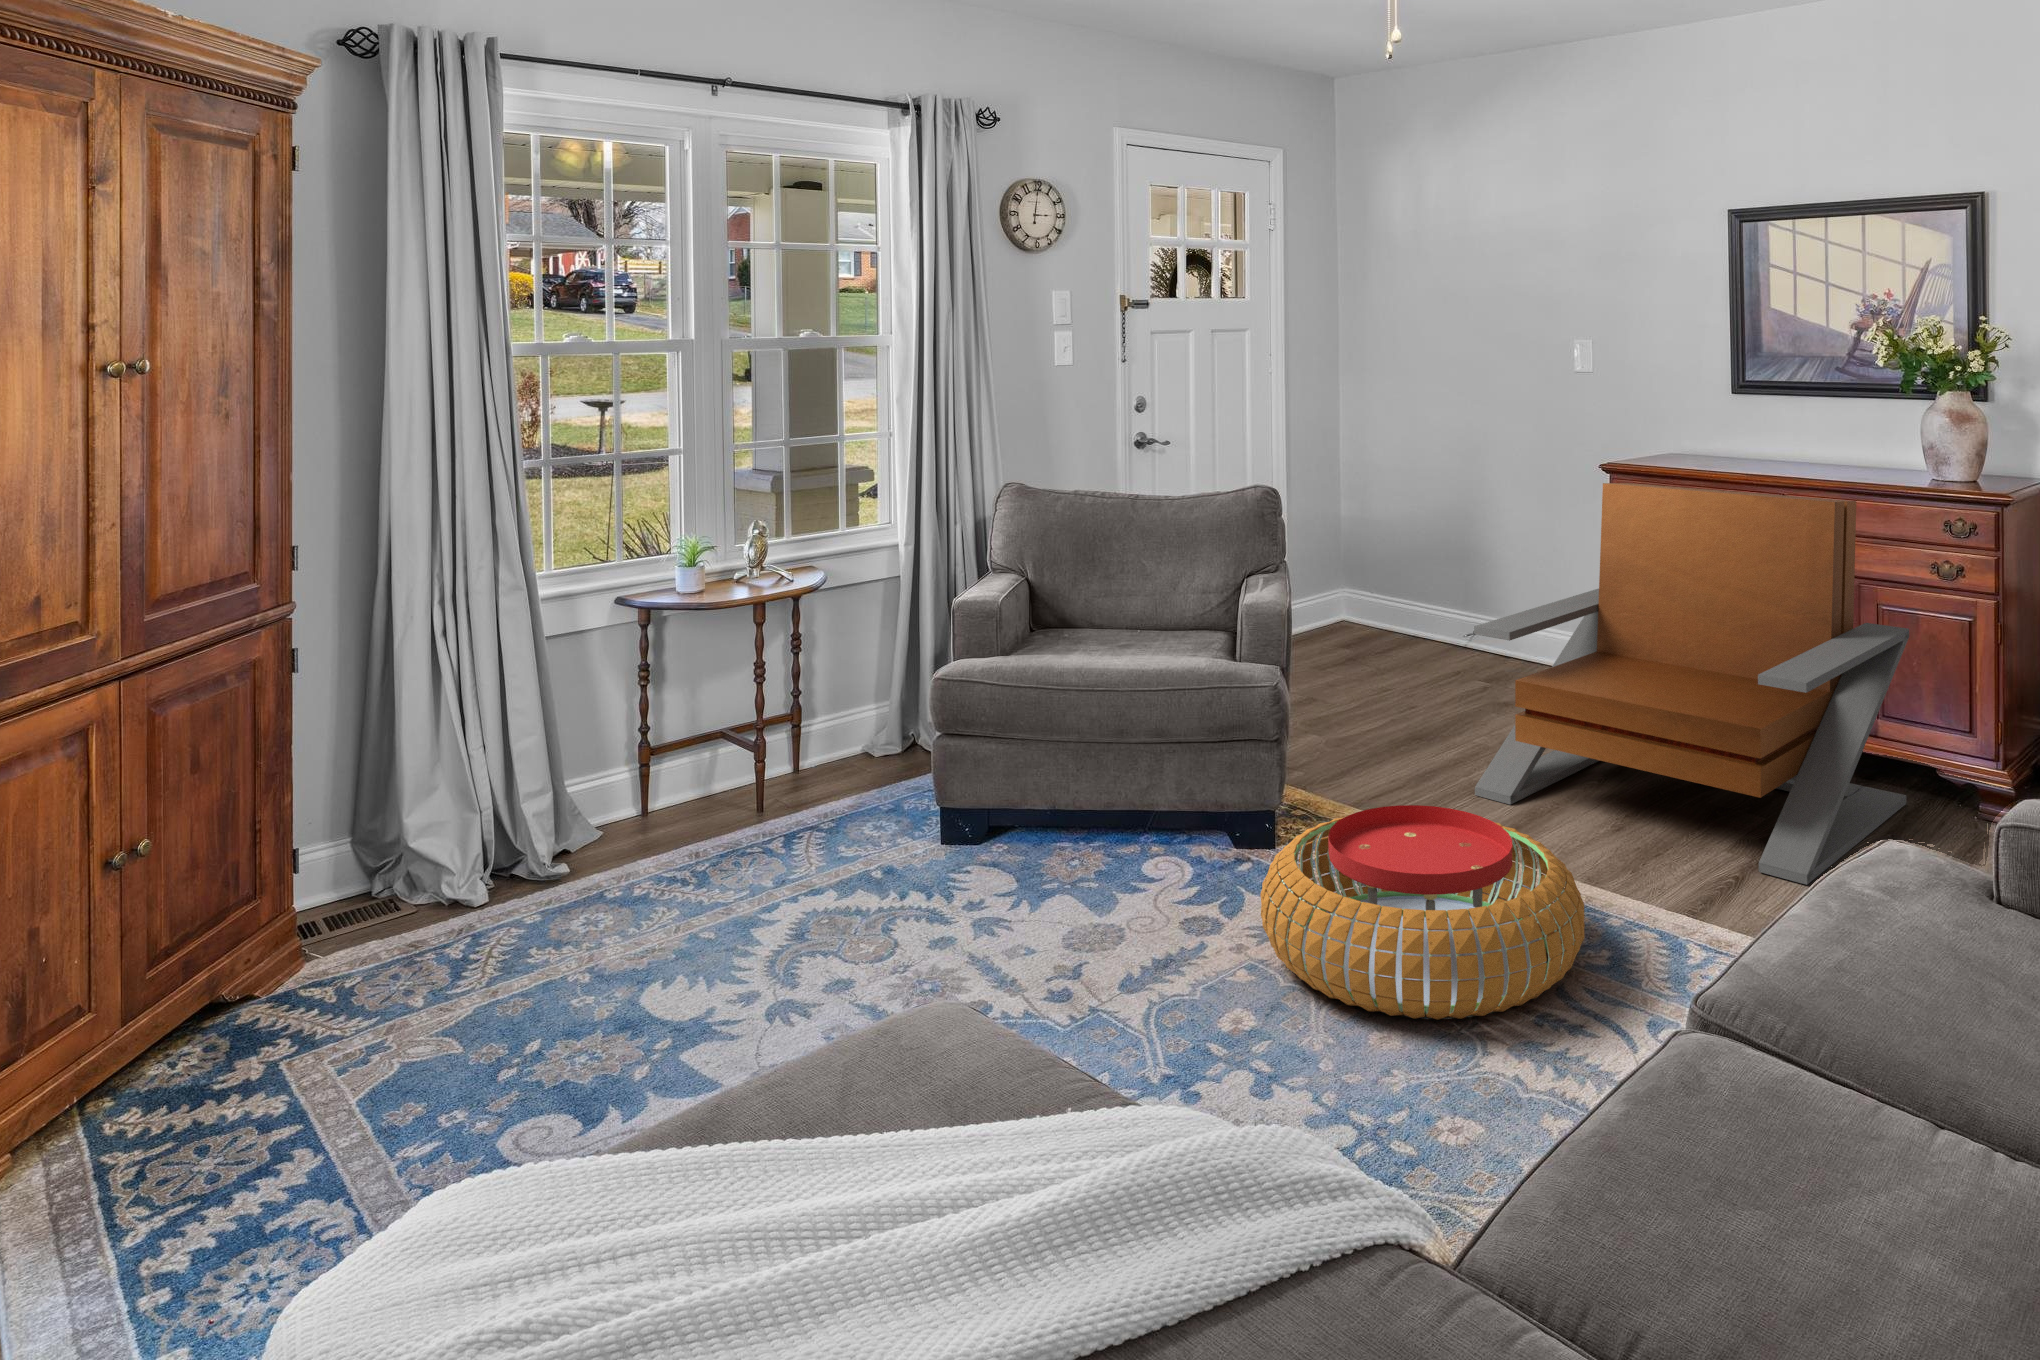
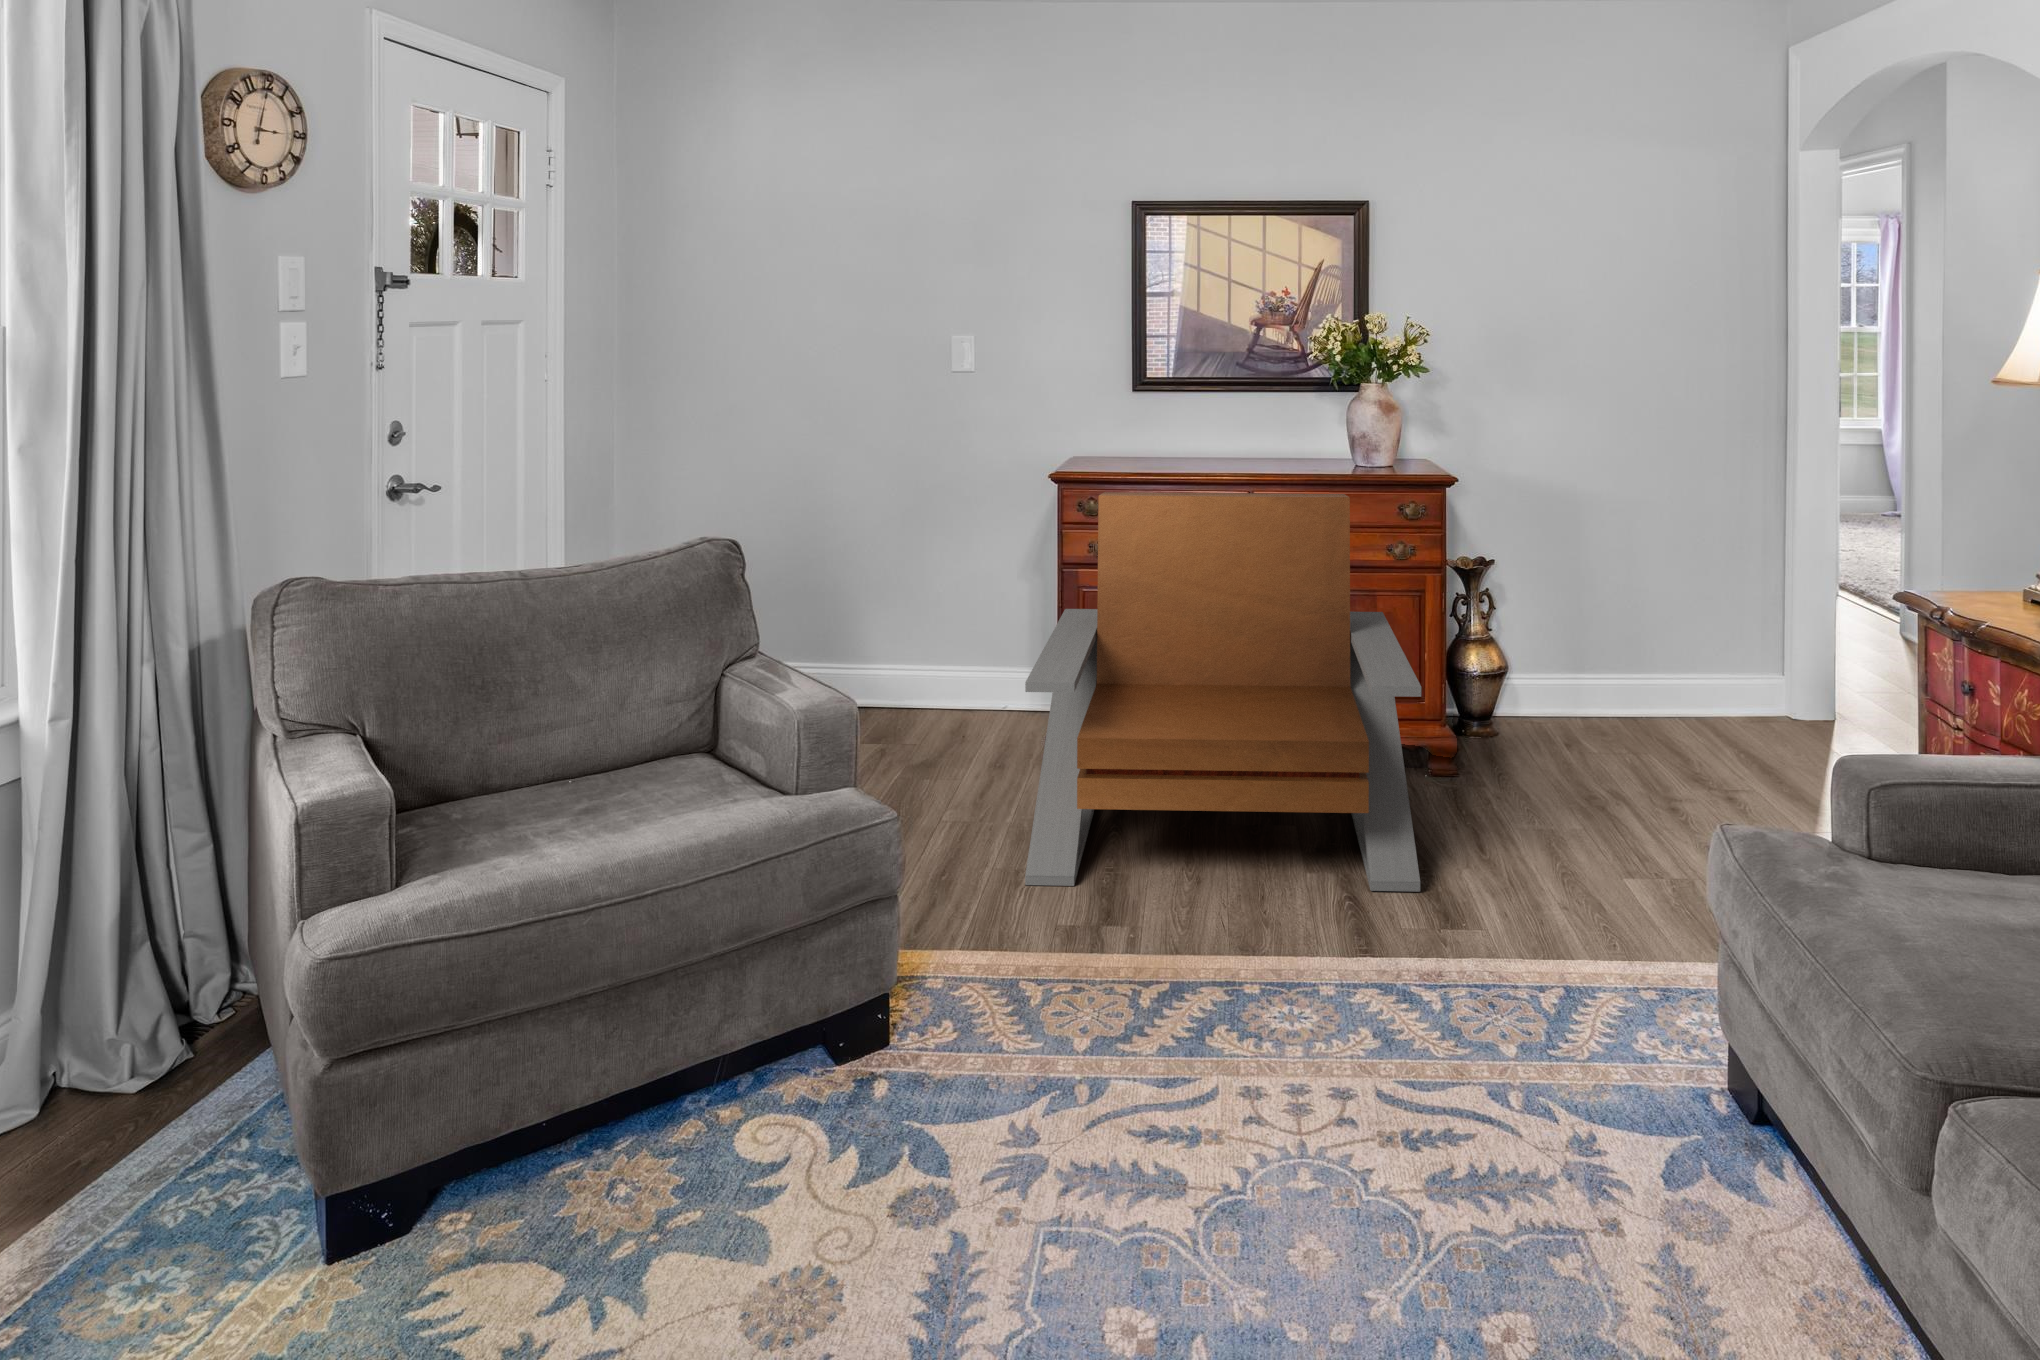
pouf: present [1260,805,1585,1020] -> none [1002,925,1416,1247]

